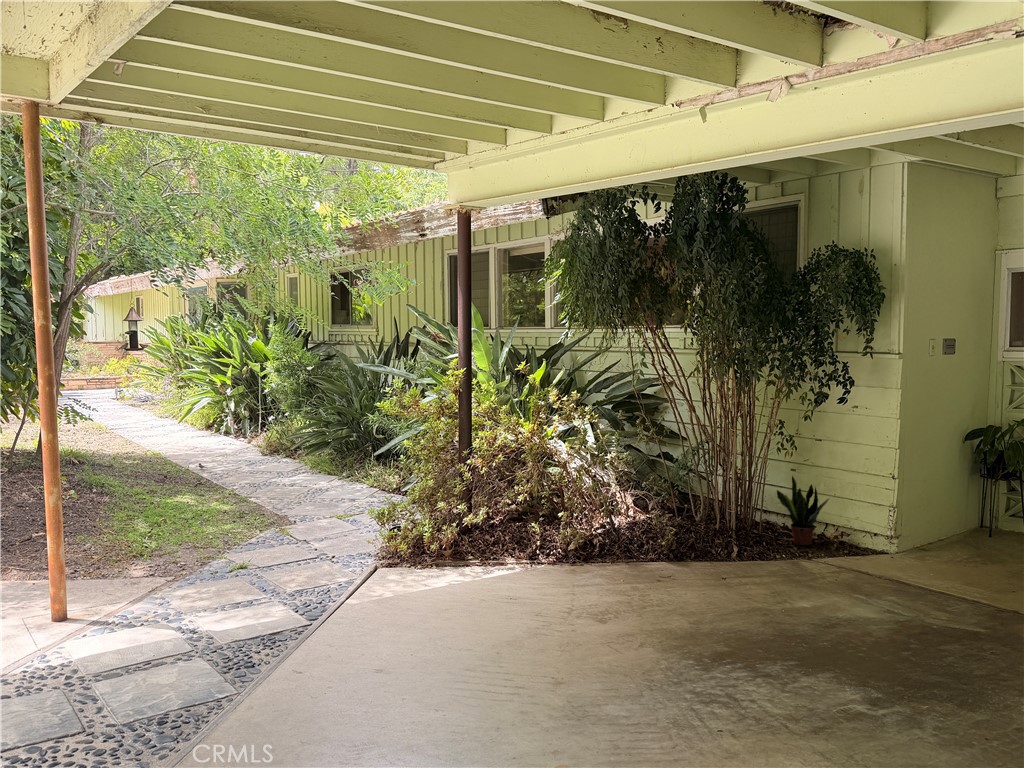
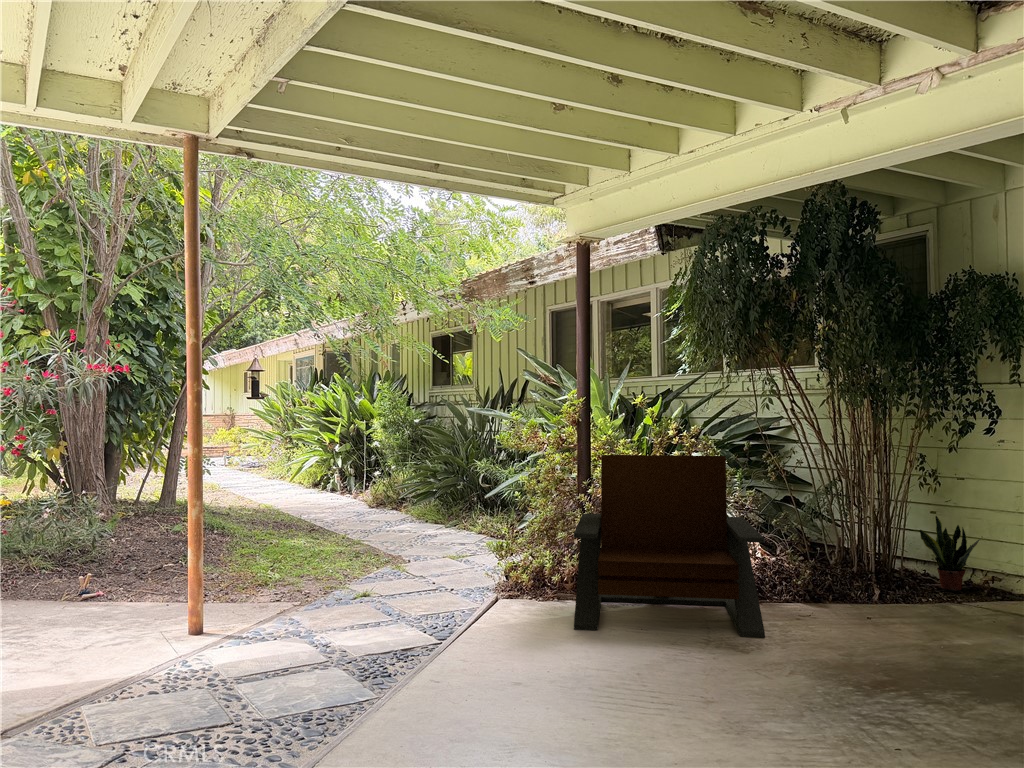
lounge chair: none [445,427,625,605] -> present [574,455,765,637]

